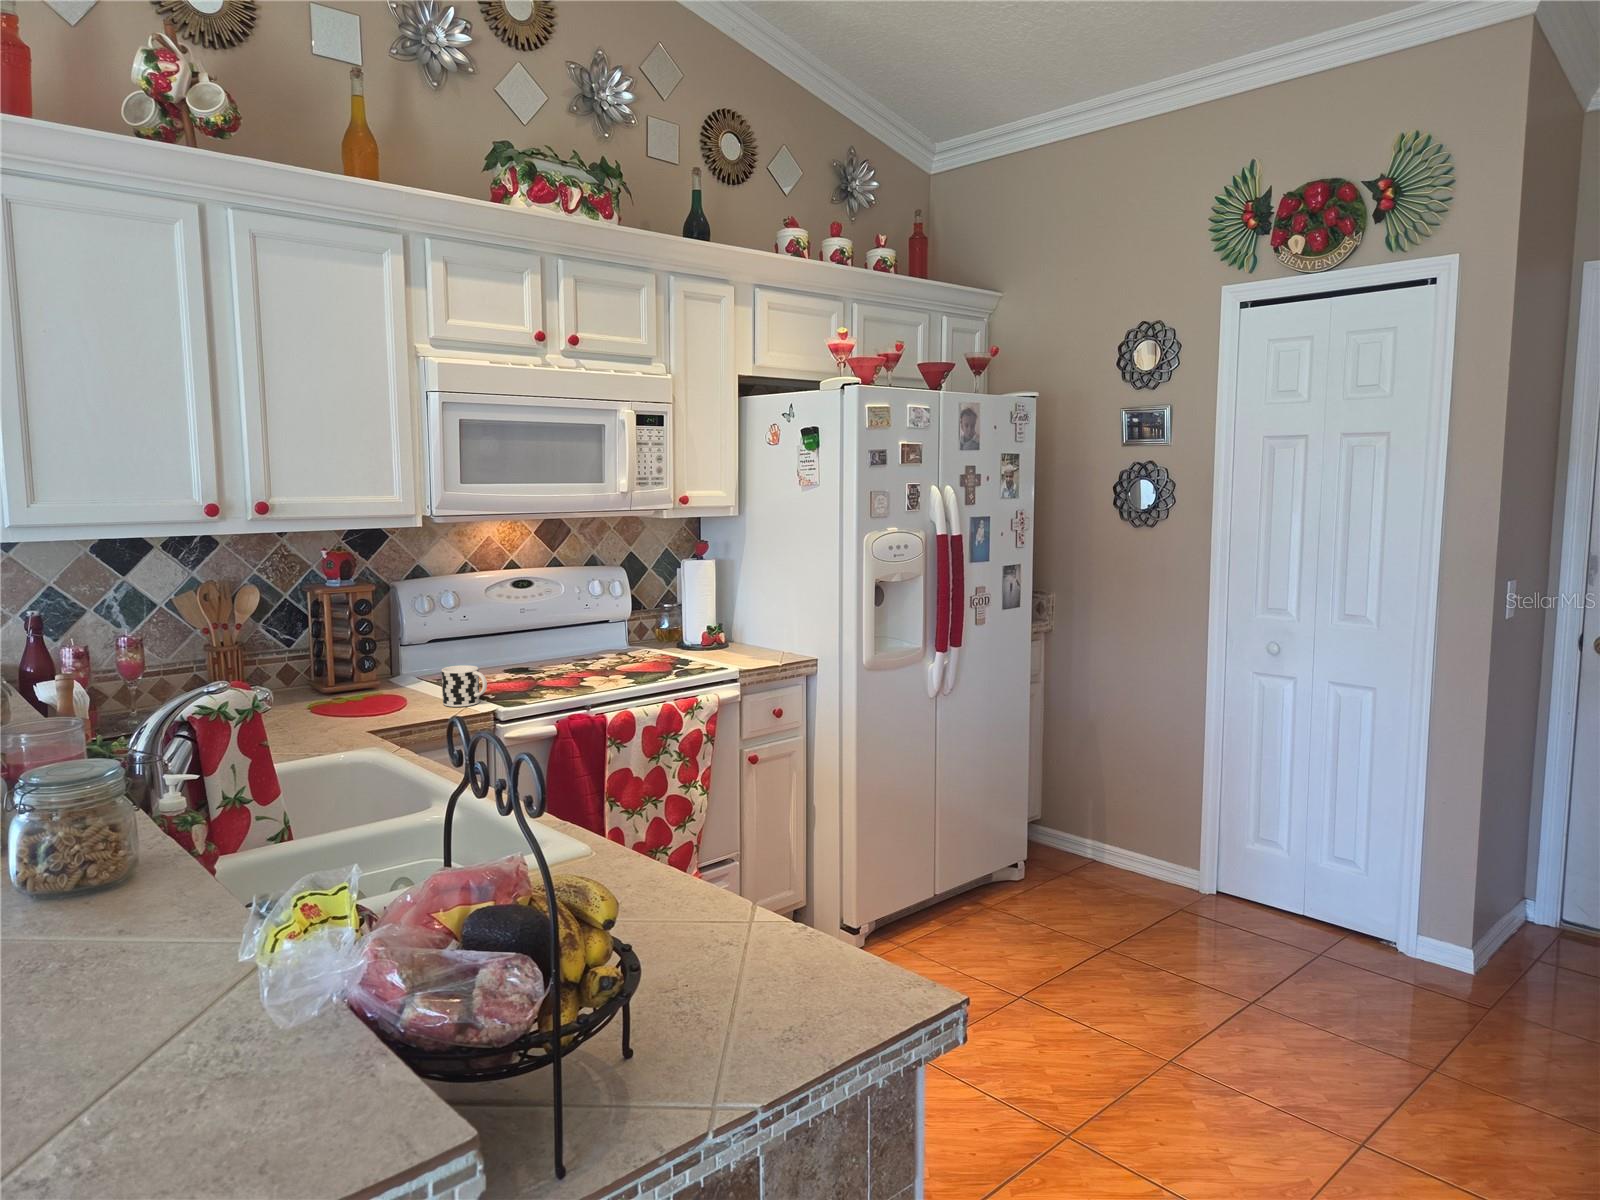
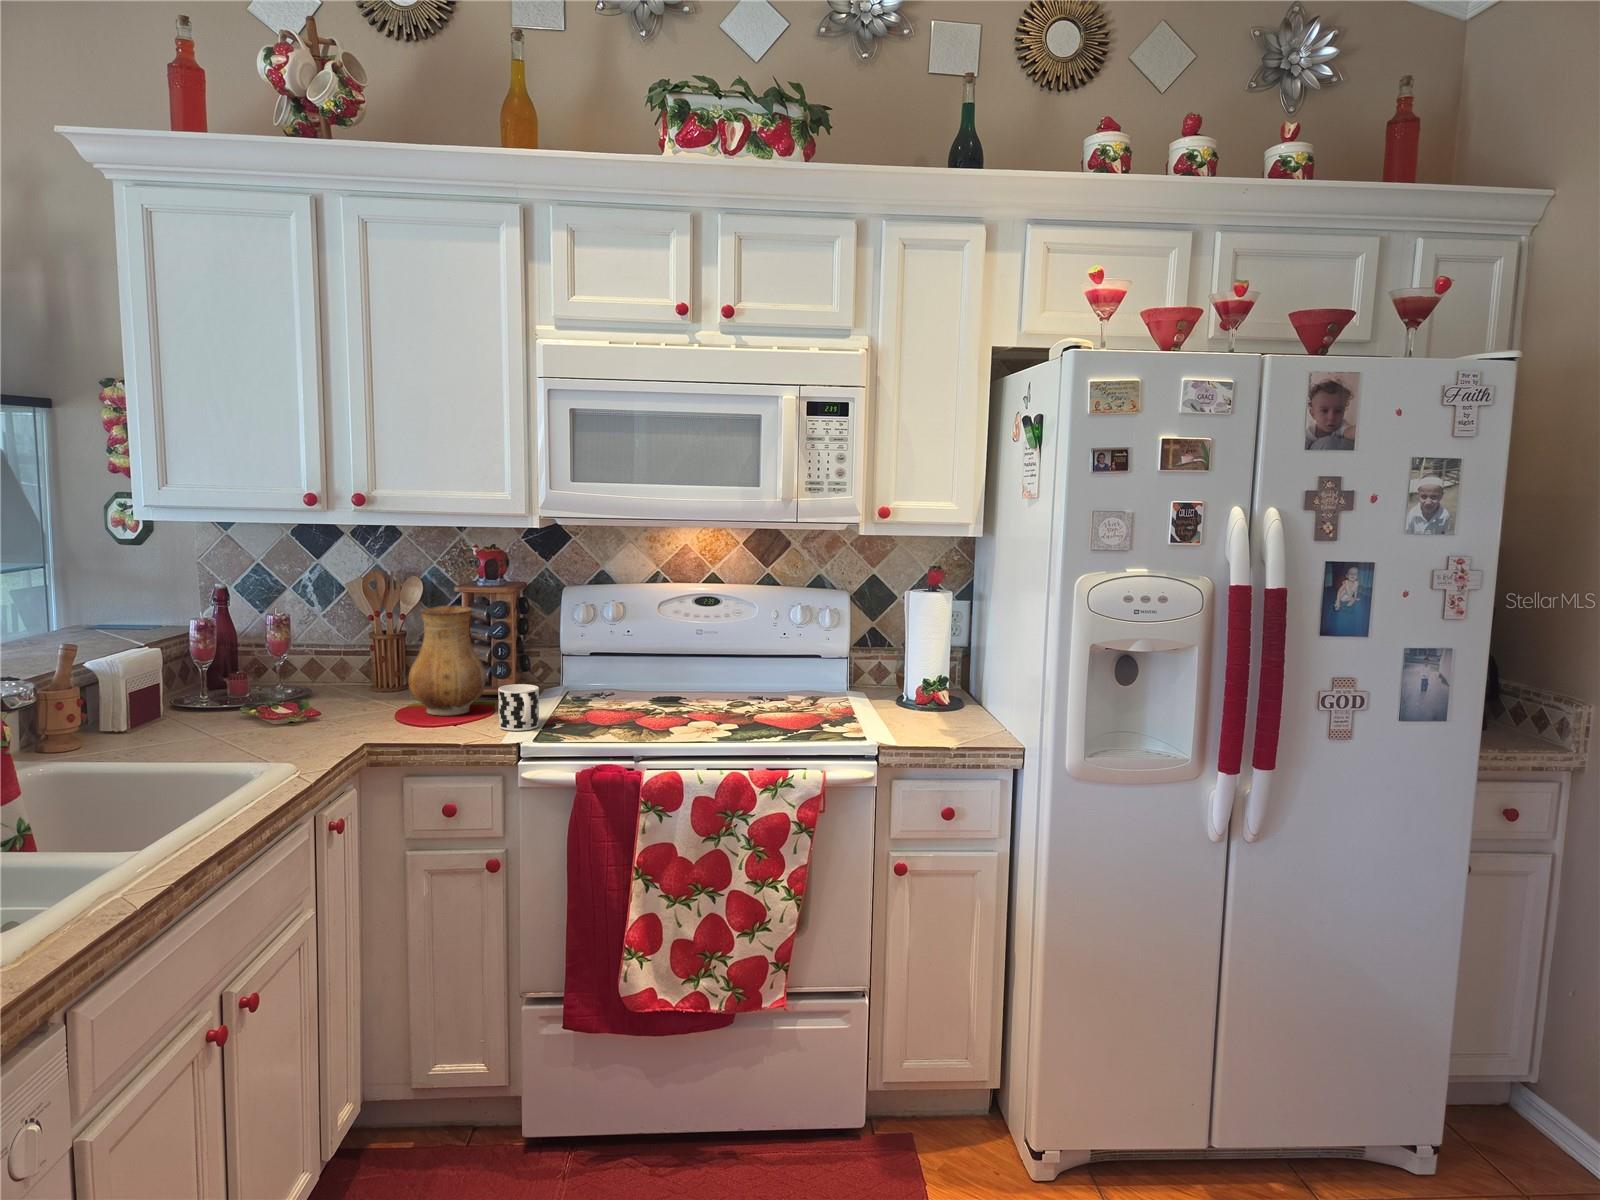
ceramic pitcher: none [318,605,394,710] -> present [409,606,486,715]

